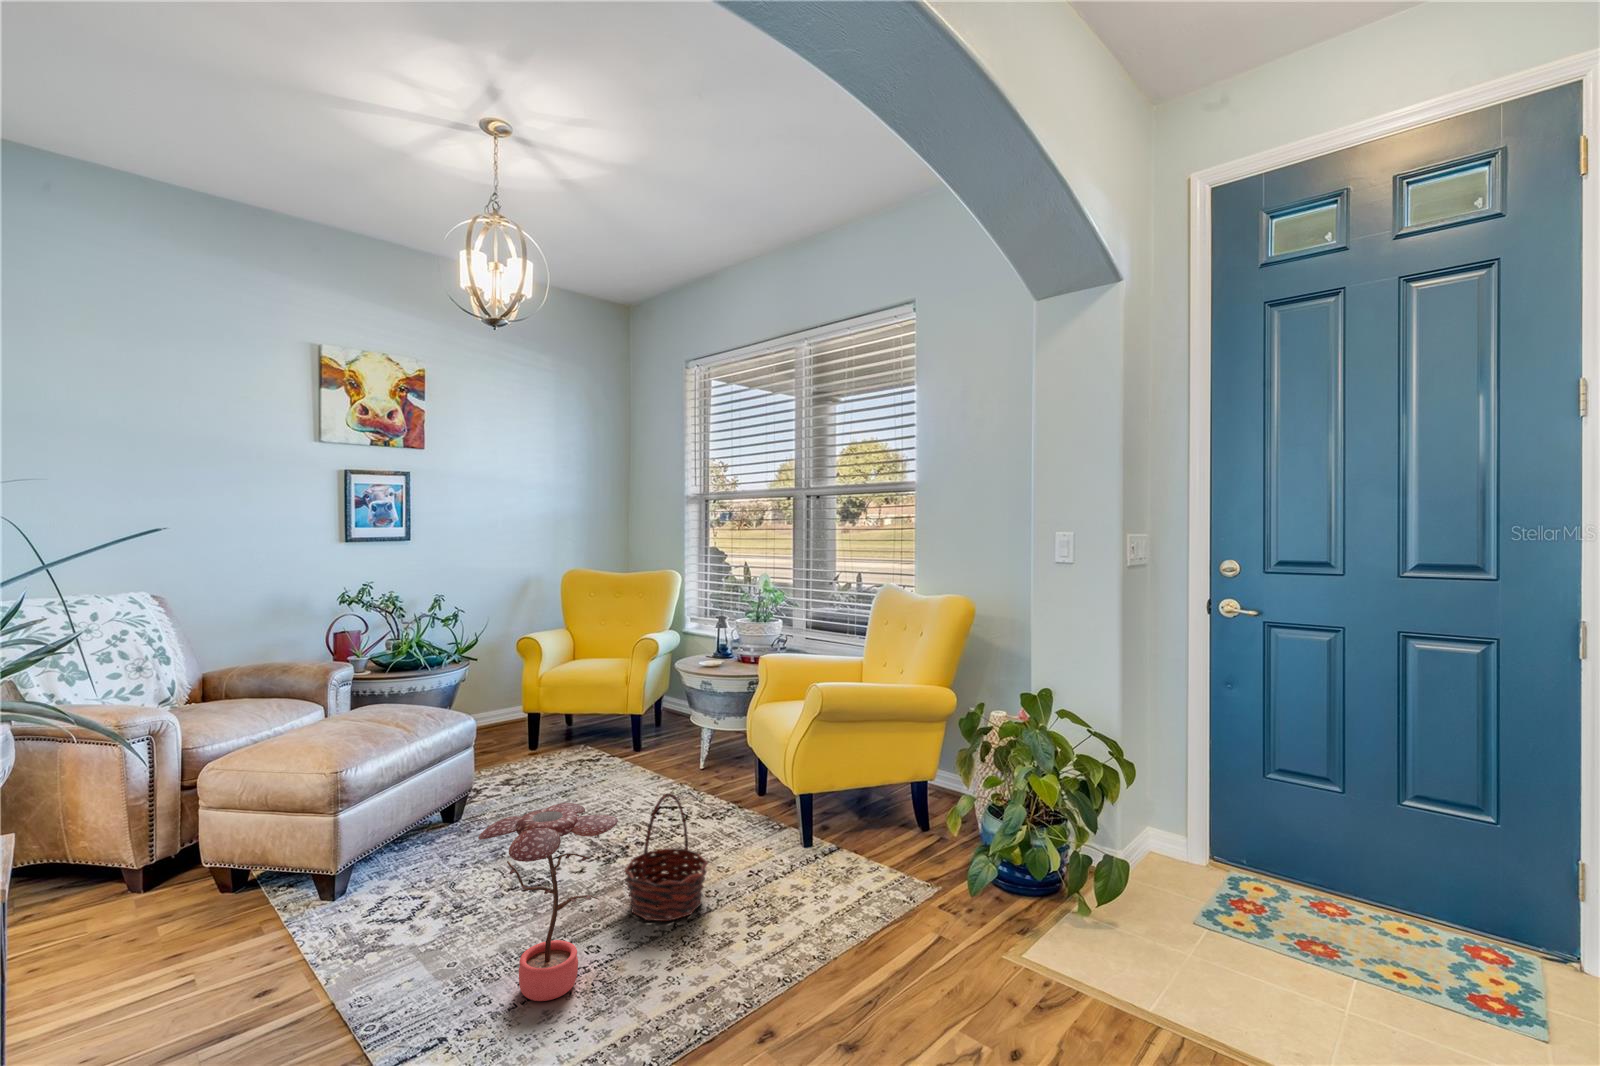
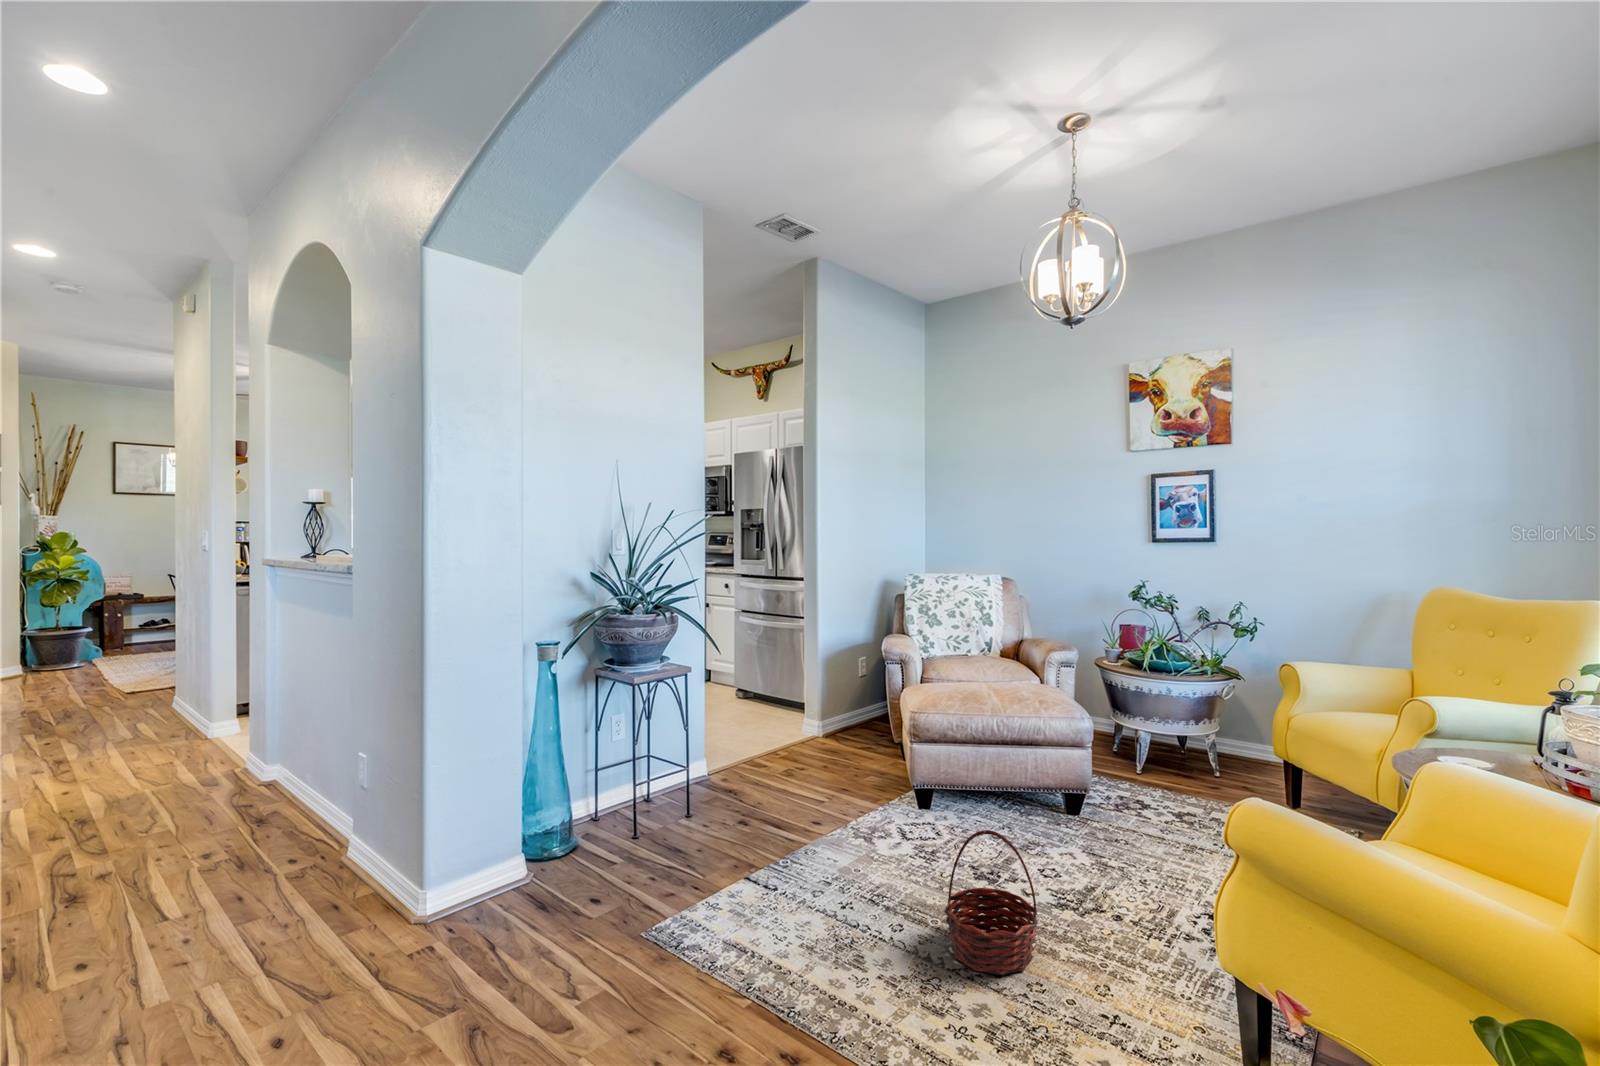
potted plant: present [478,803,618,1001] -> none [782,769,893,929]

